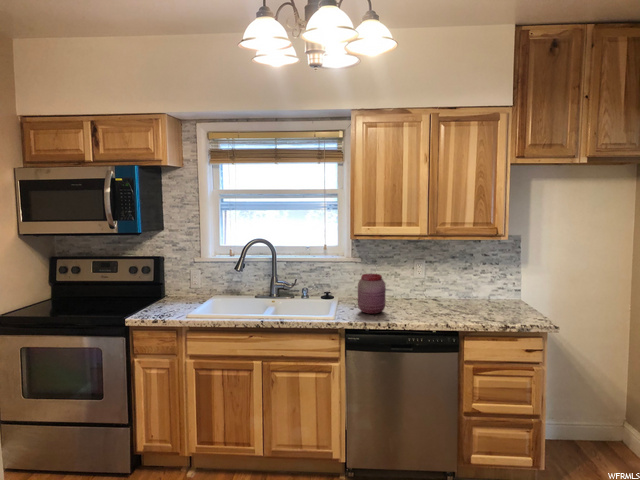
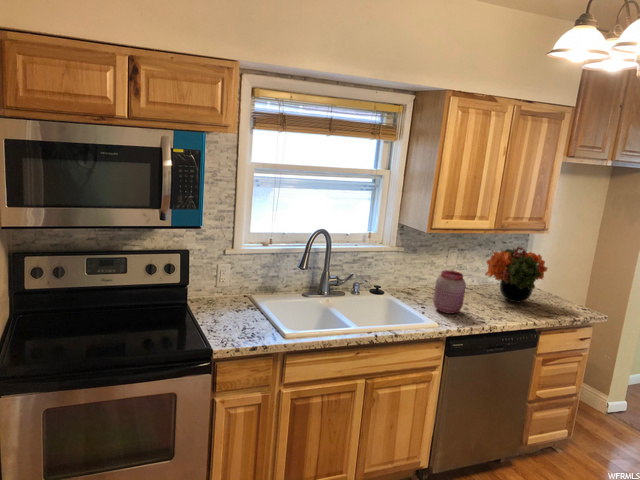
flower arrangement: none [434,253,502,312] -> present [486,247,547,302]

